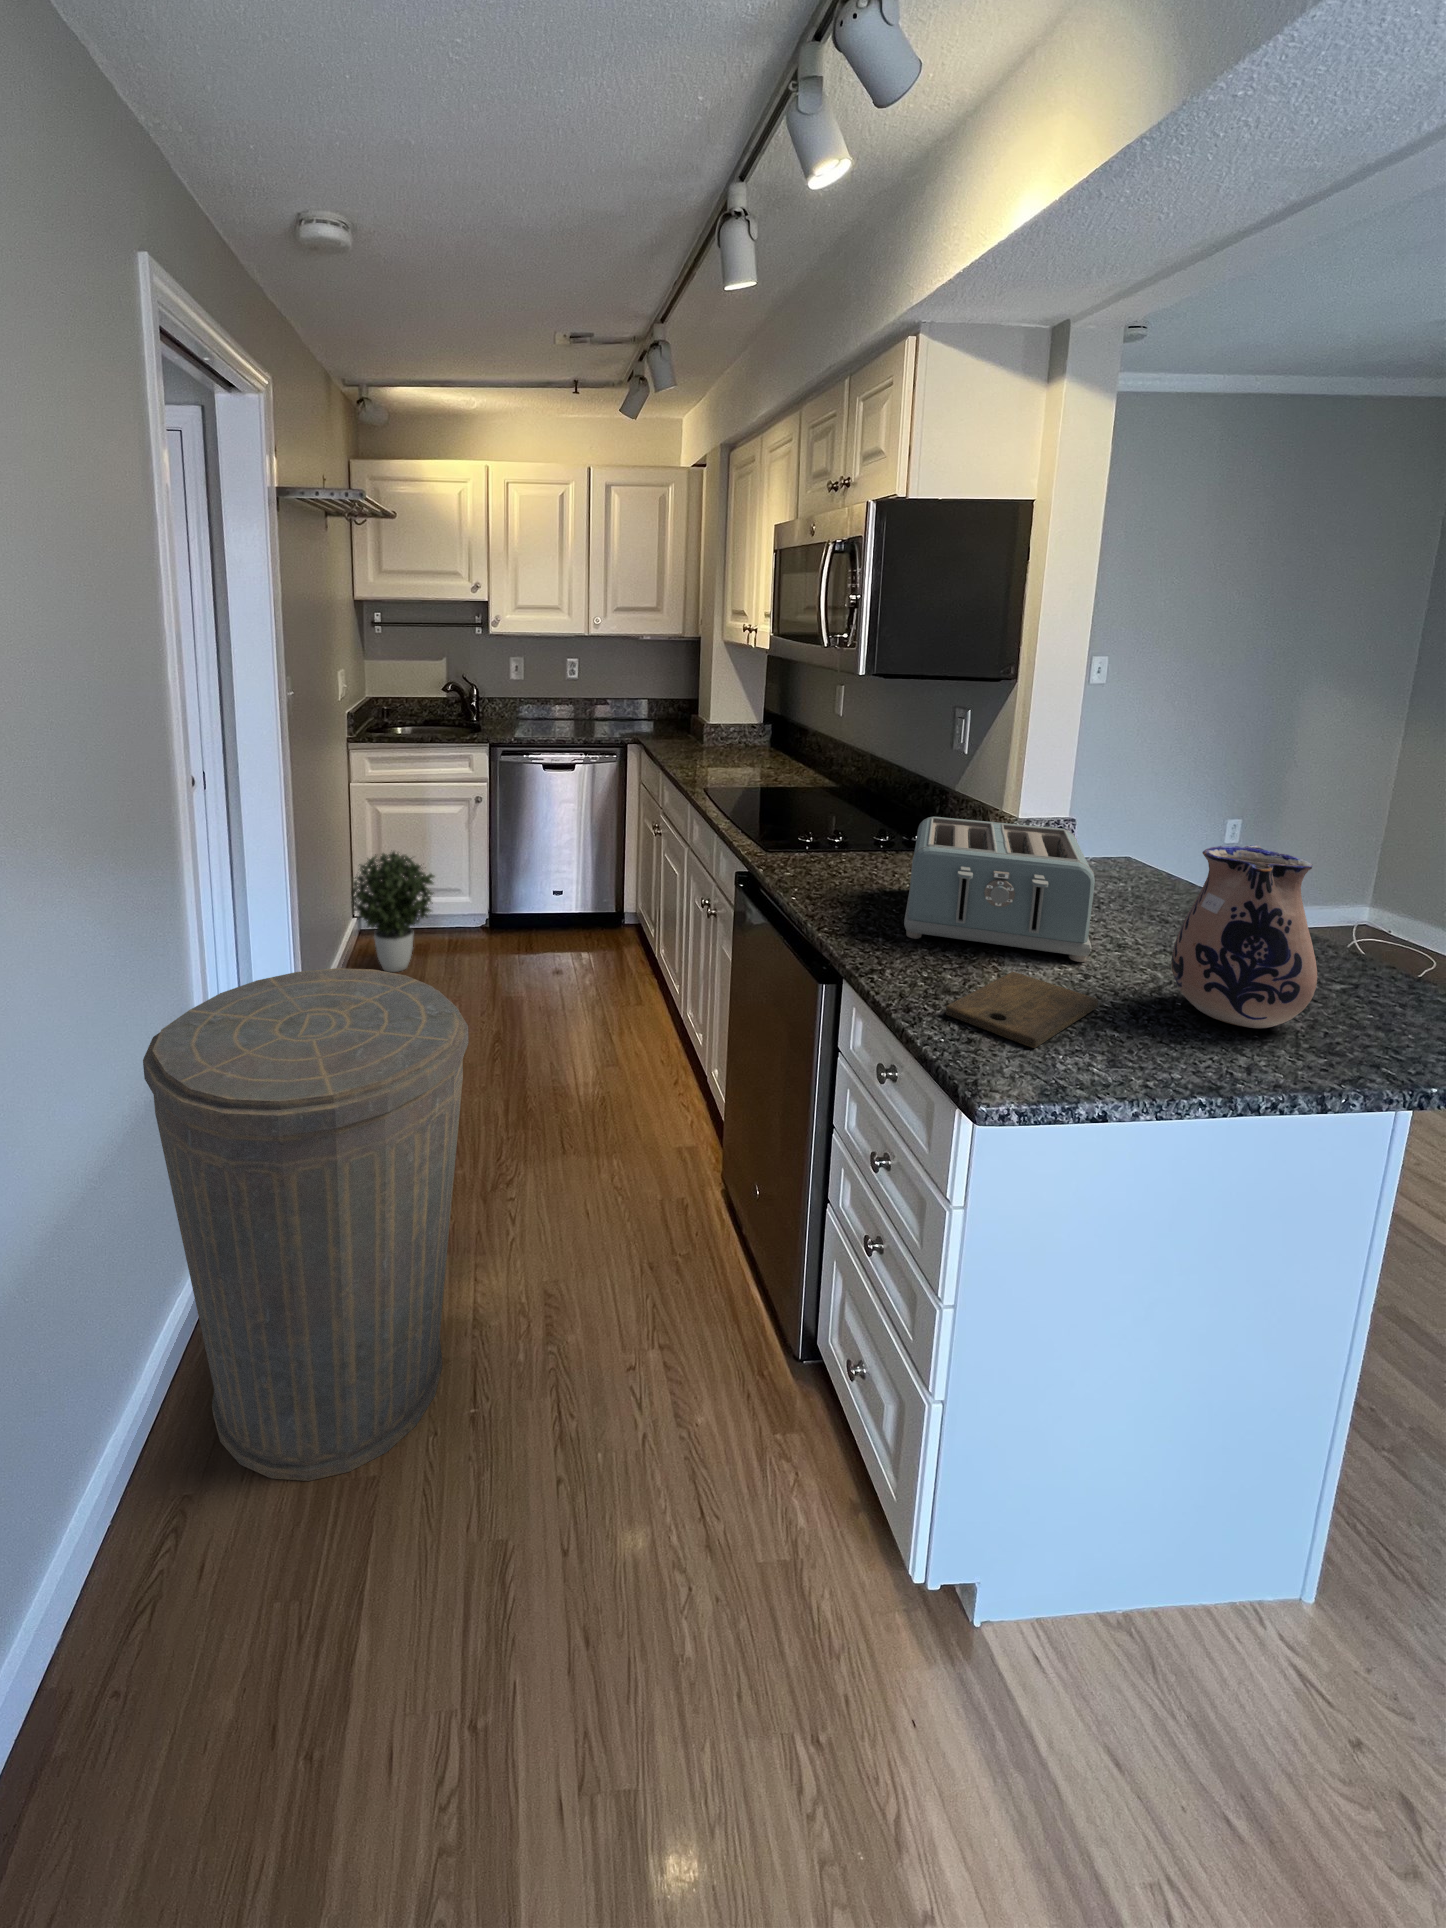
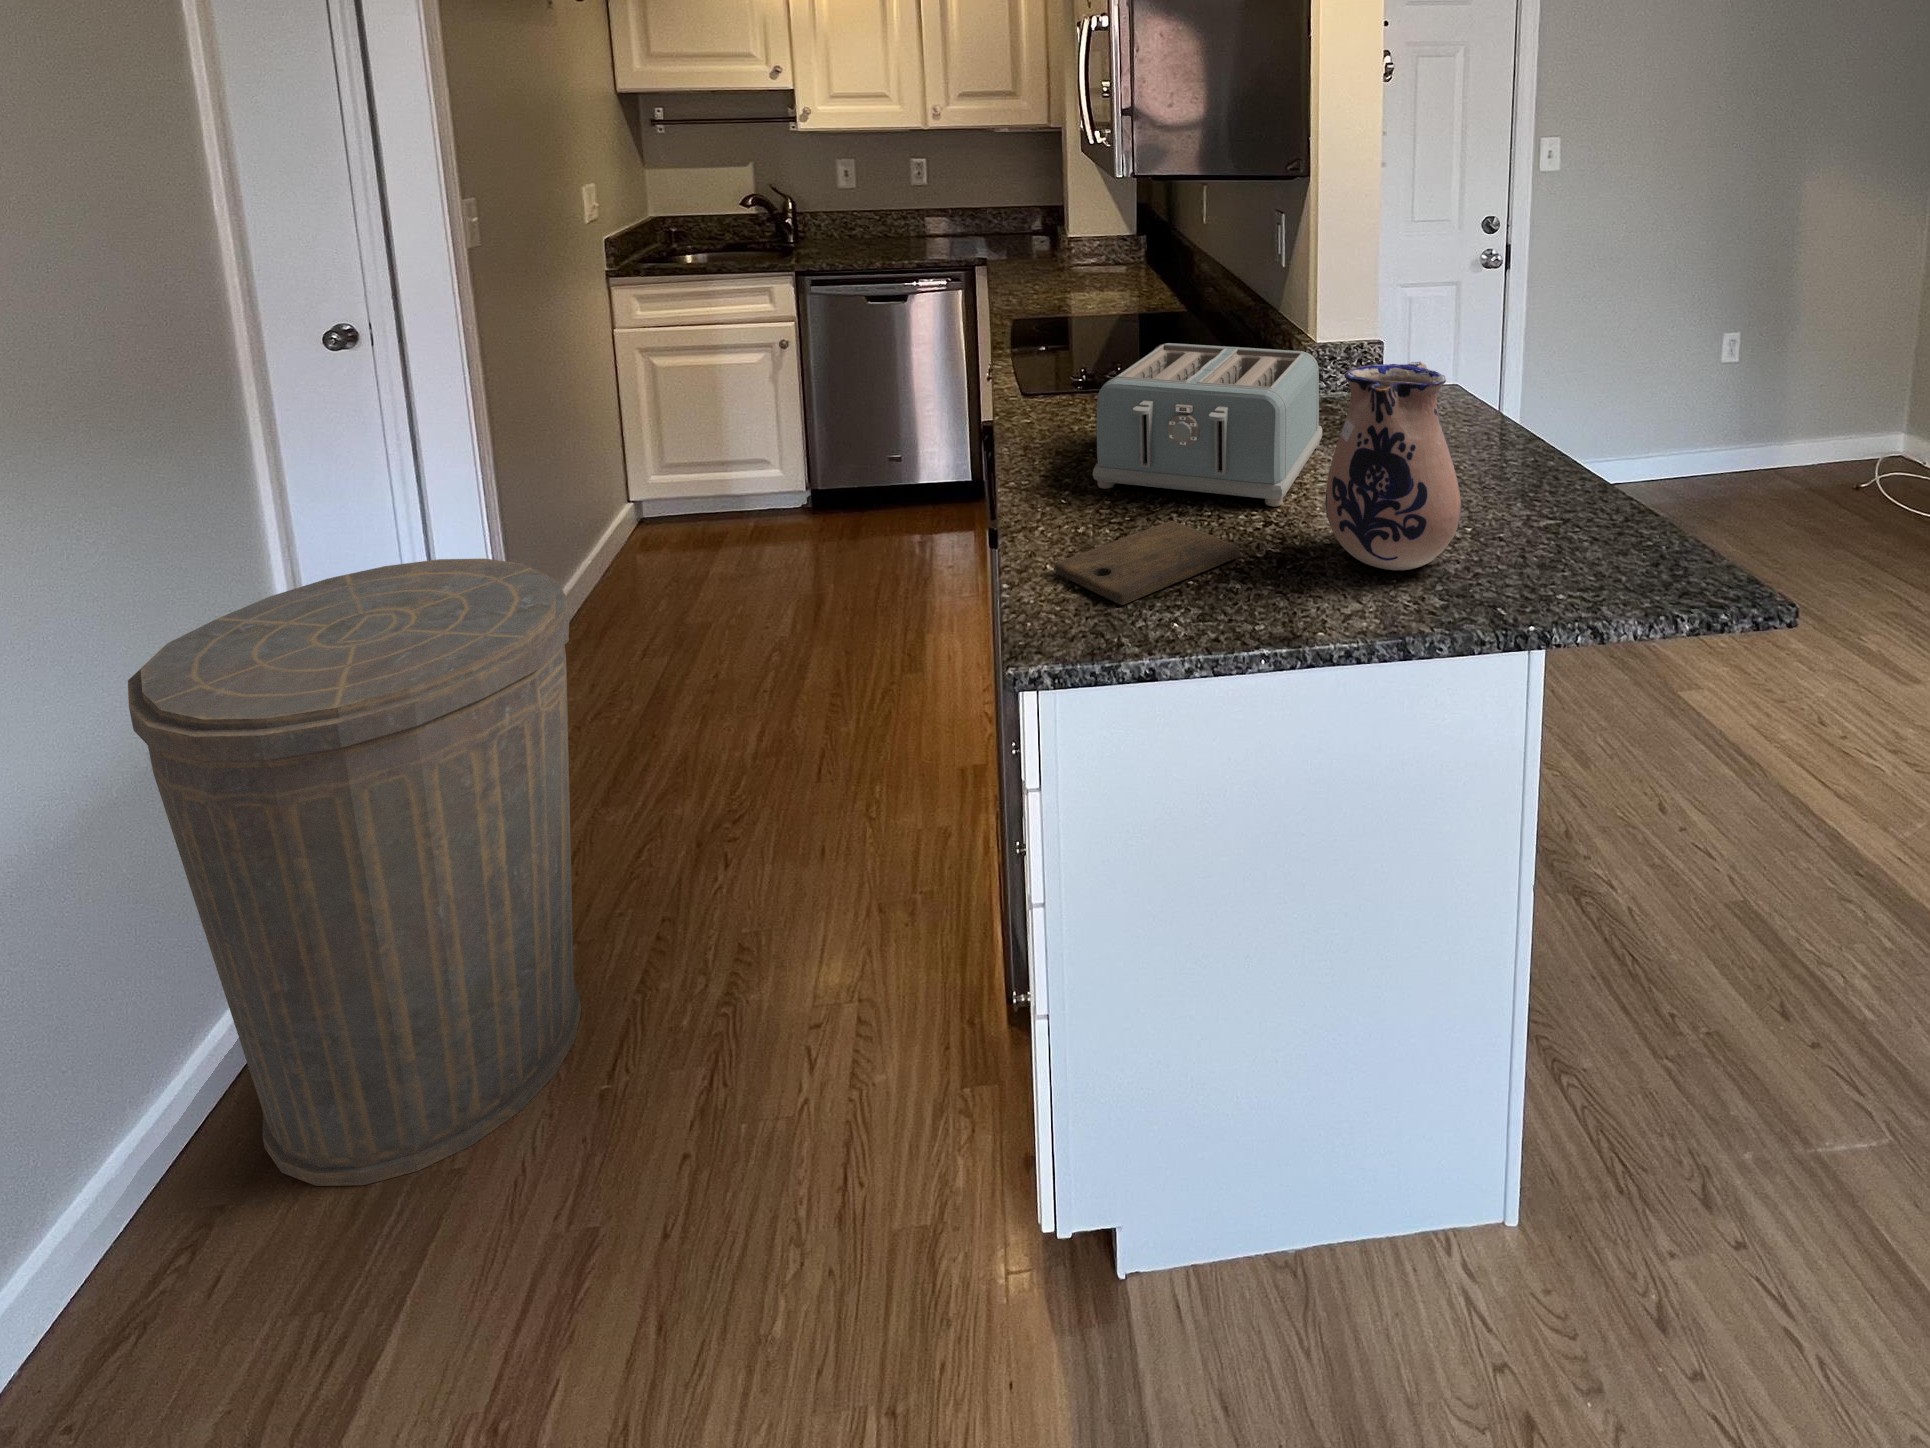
potted plant: present [351,851,435,972] -> none [608,411,723,568]

